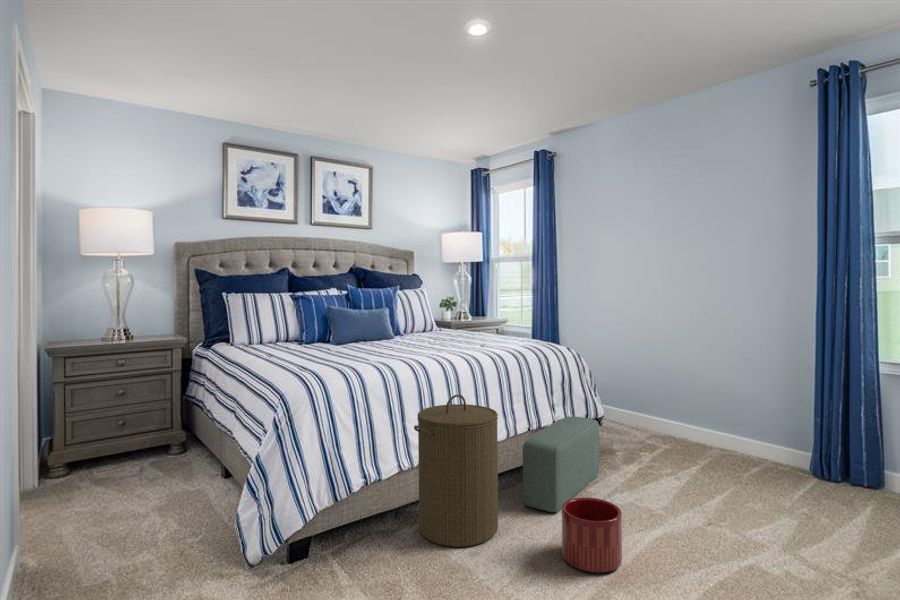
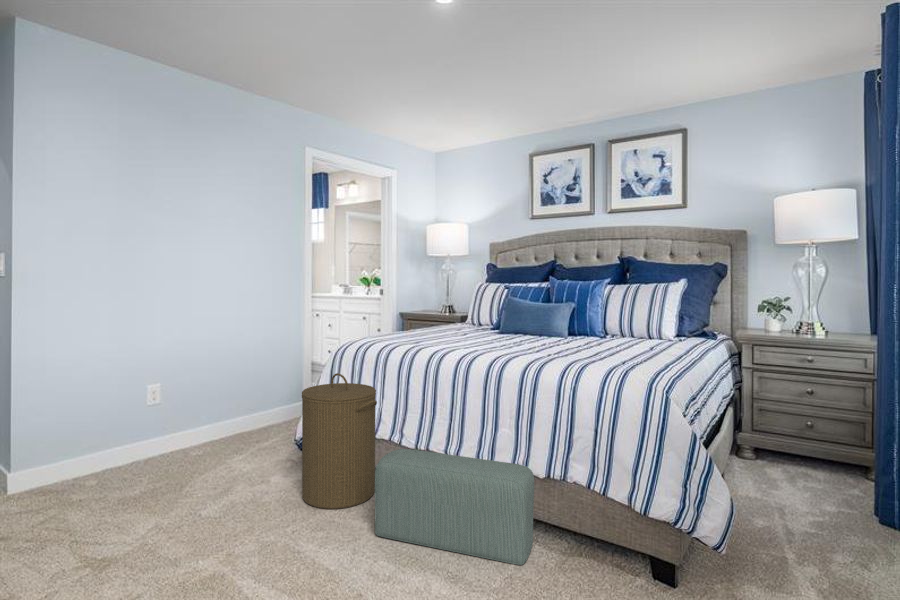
planter: present [562,497,622,573] -> none [242,494,306,572]

